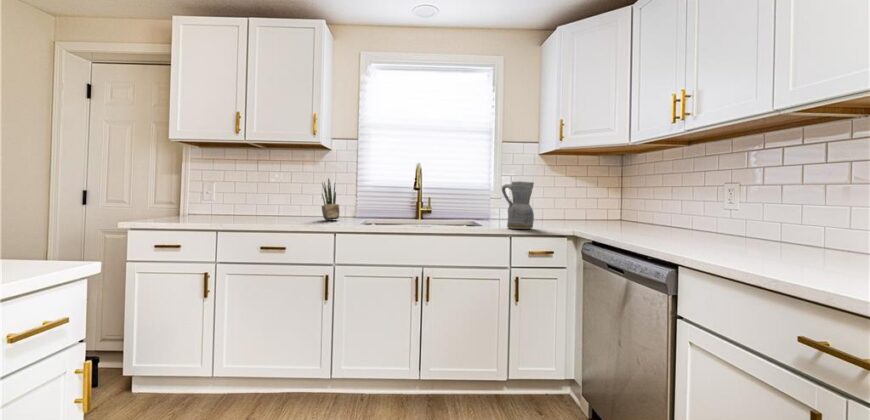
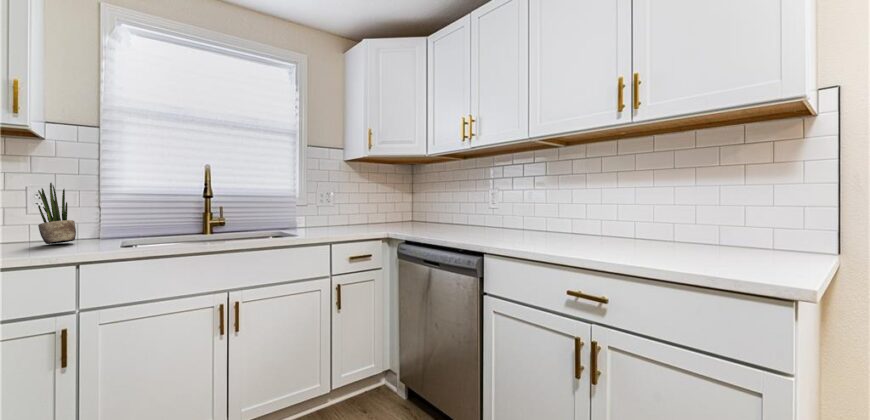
ceramic pitcher: present [502,181,534,229] -> none [317,188,351,236]

